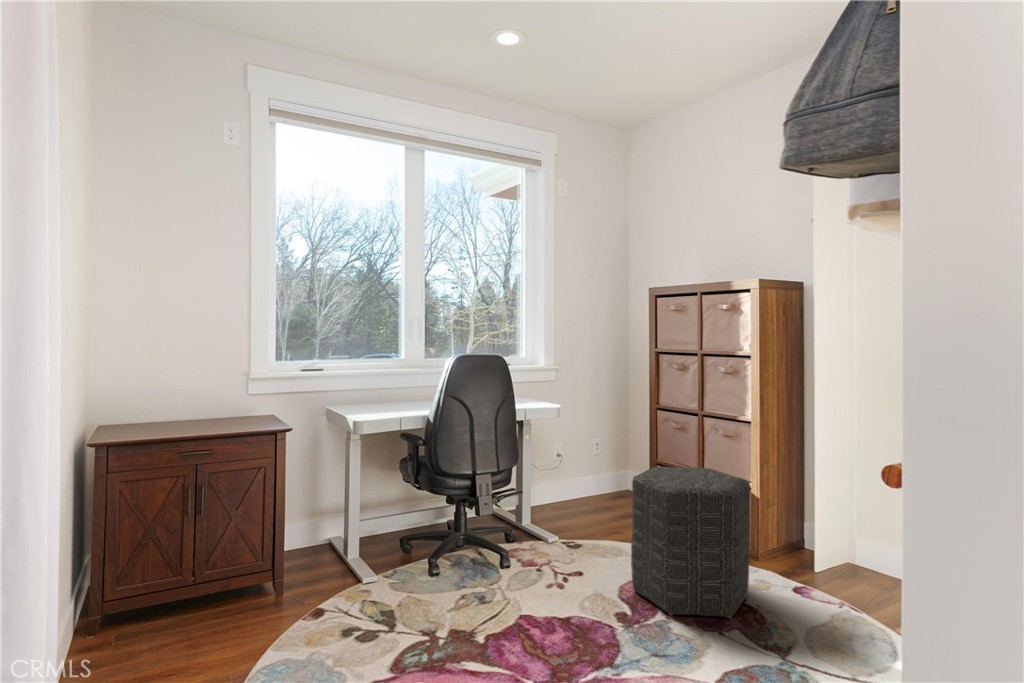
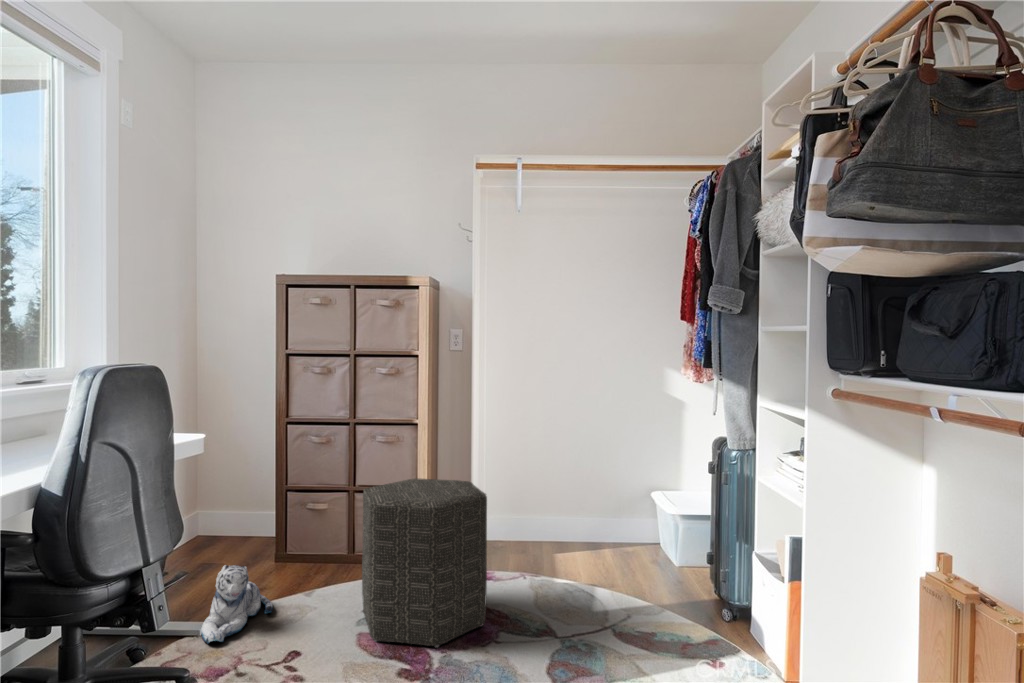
plush toy: none [543,501,608,552] -> present [201,565,273,644]

